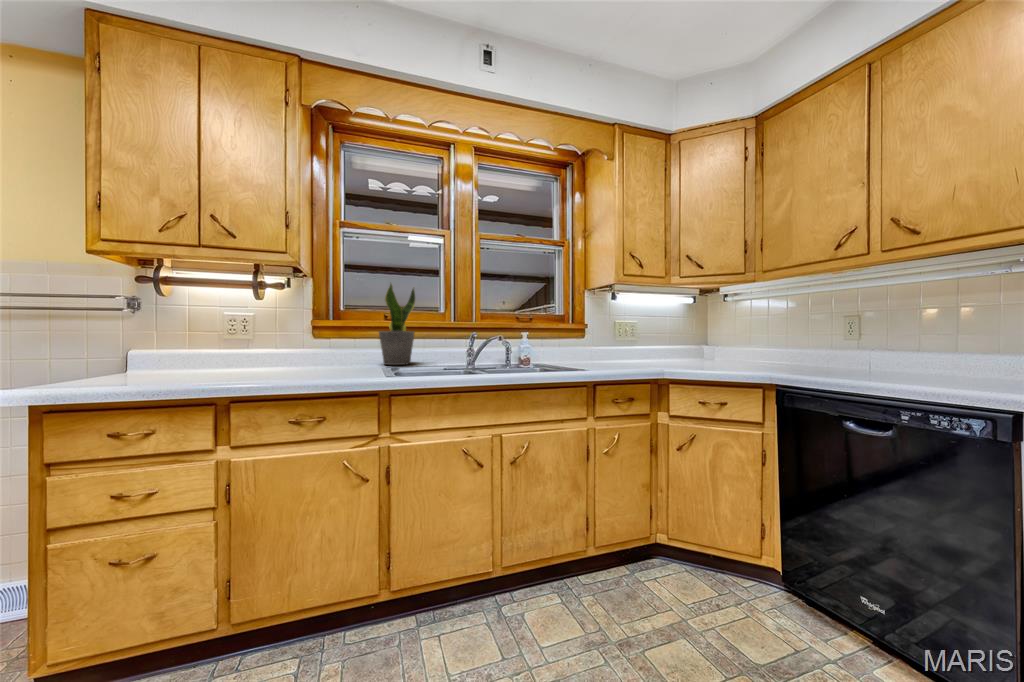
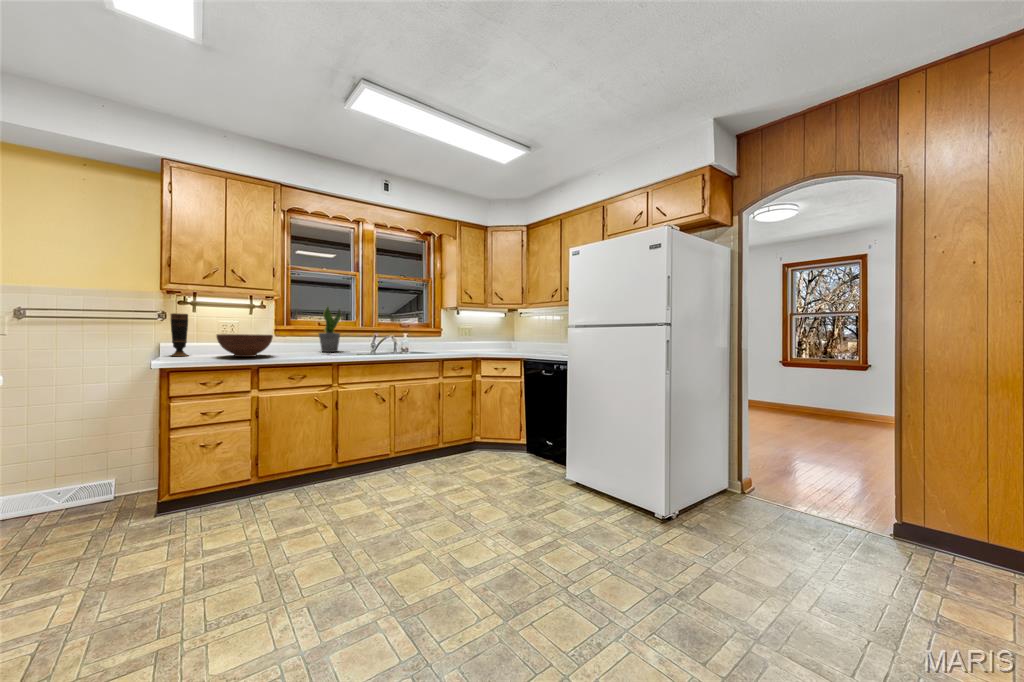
vase: none [123,299,159,373] -> present [171,313,188,356]
fruit bowl: none [177,335,284,377] -> present [217,334,273,357]

